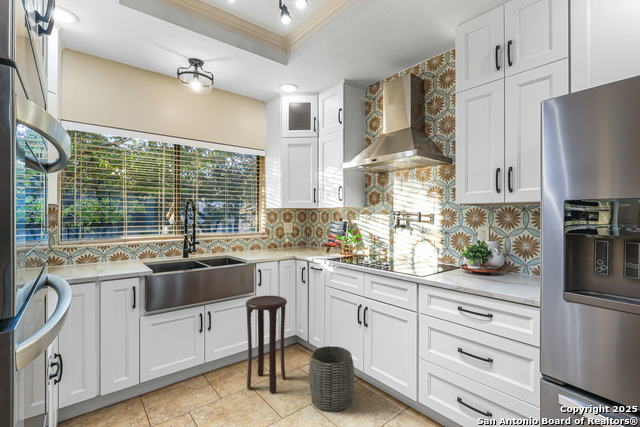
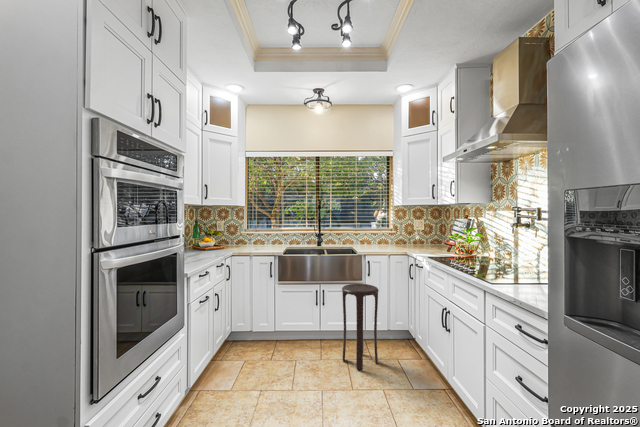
woven basket: present [309,346,354,412] -> none [382,342,429,408]

